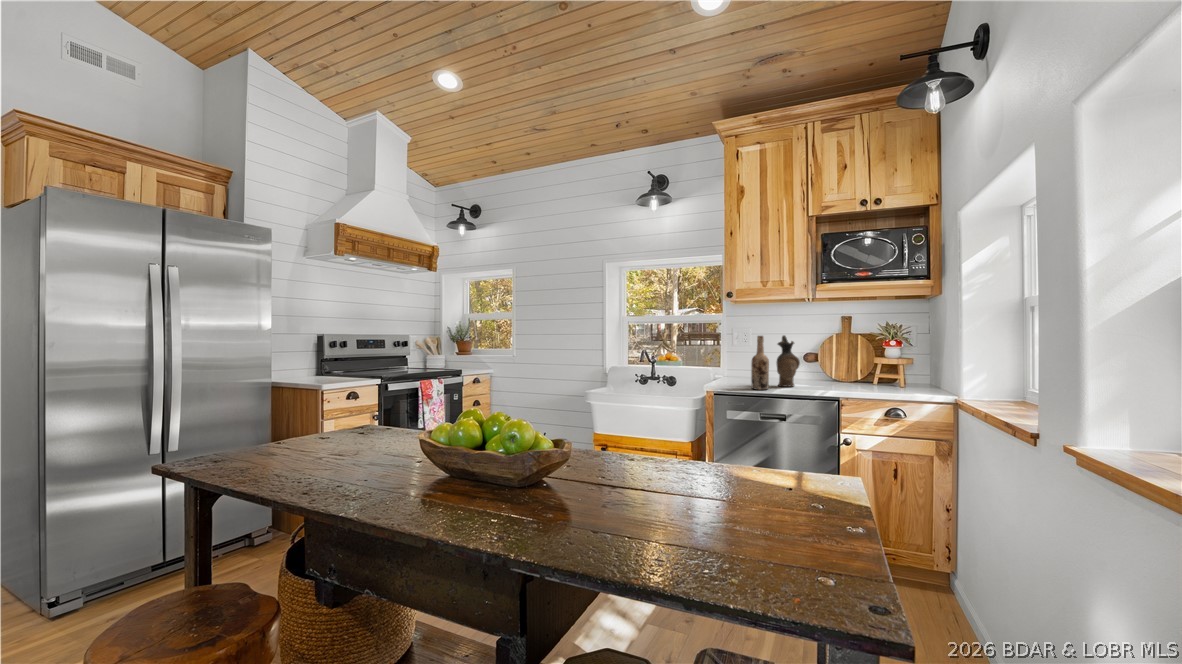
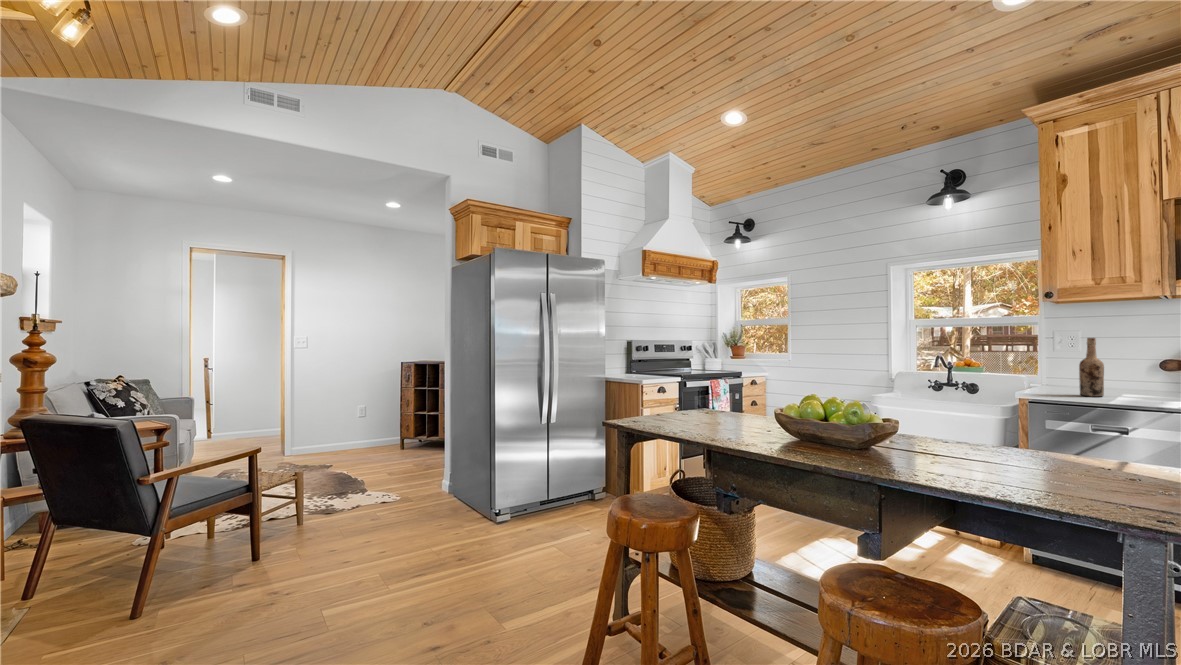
ceramic pitcher: present [776,335,800,387] -> none [1117,337,1151,395]

